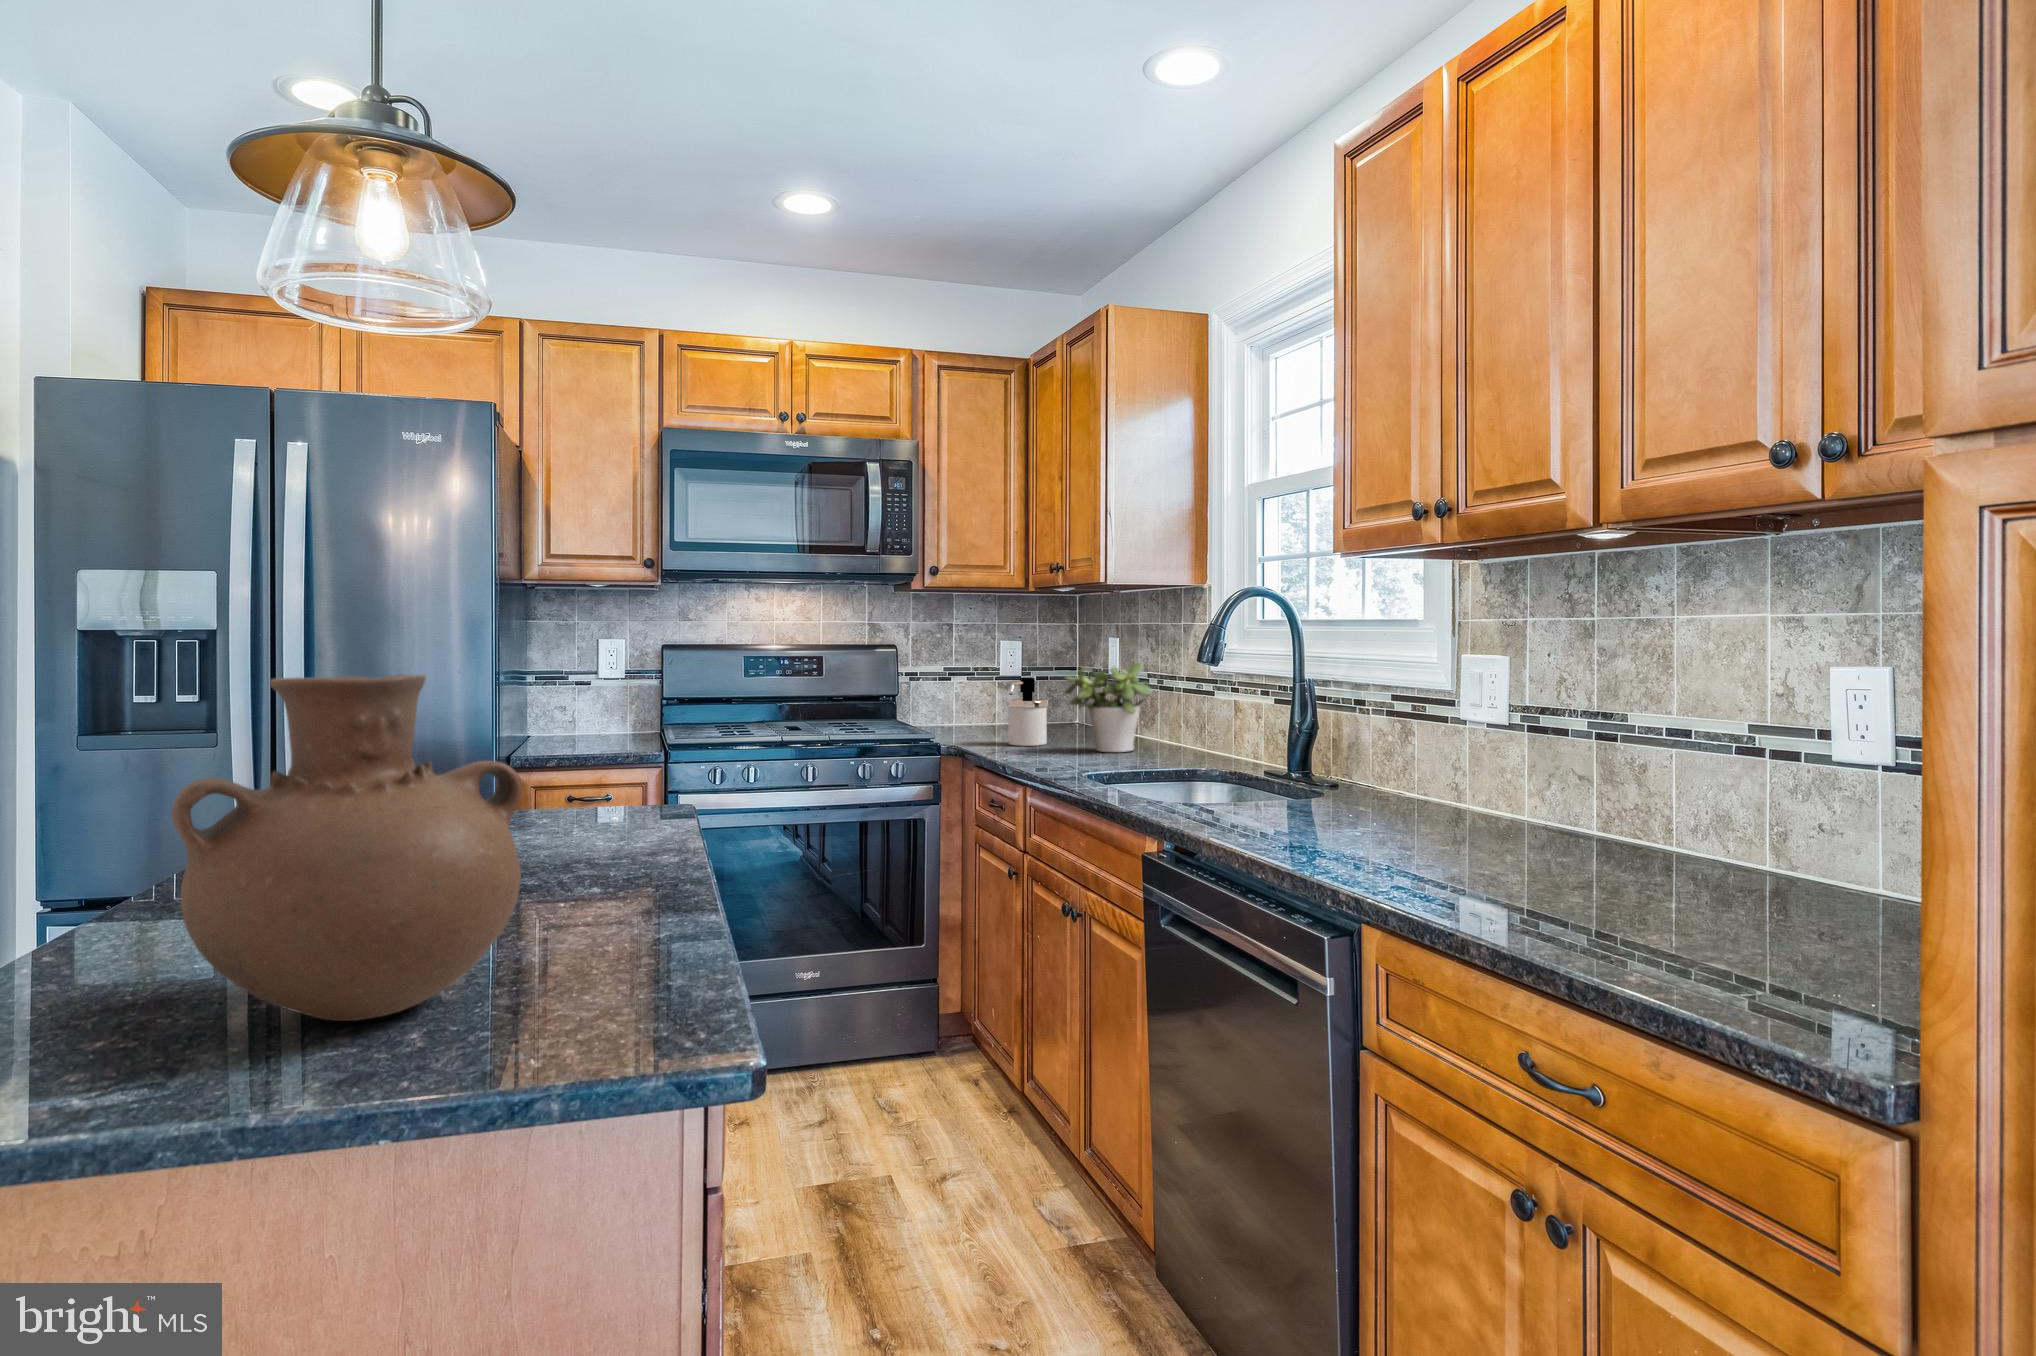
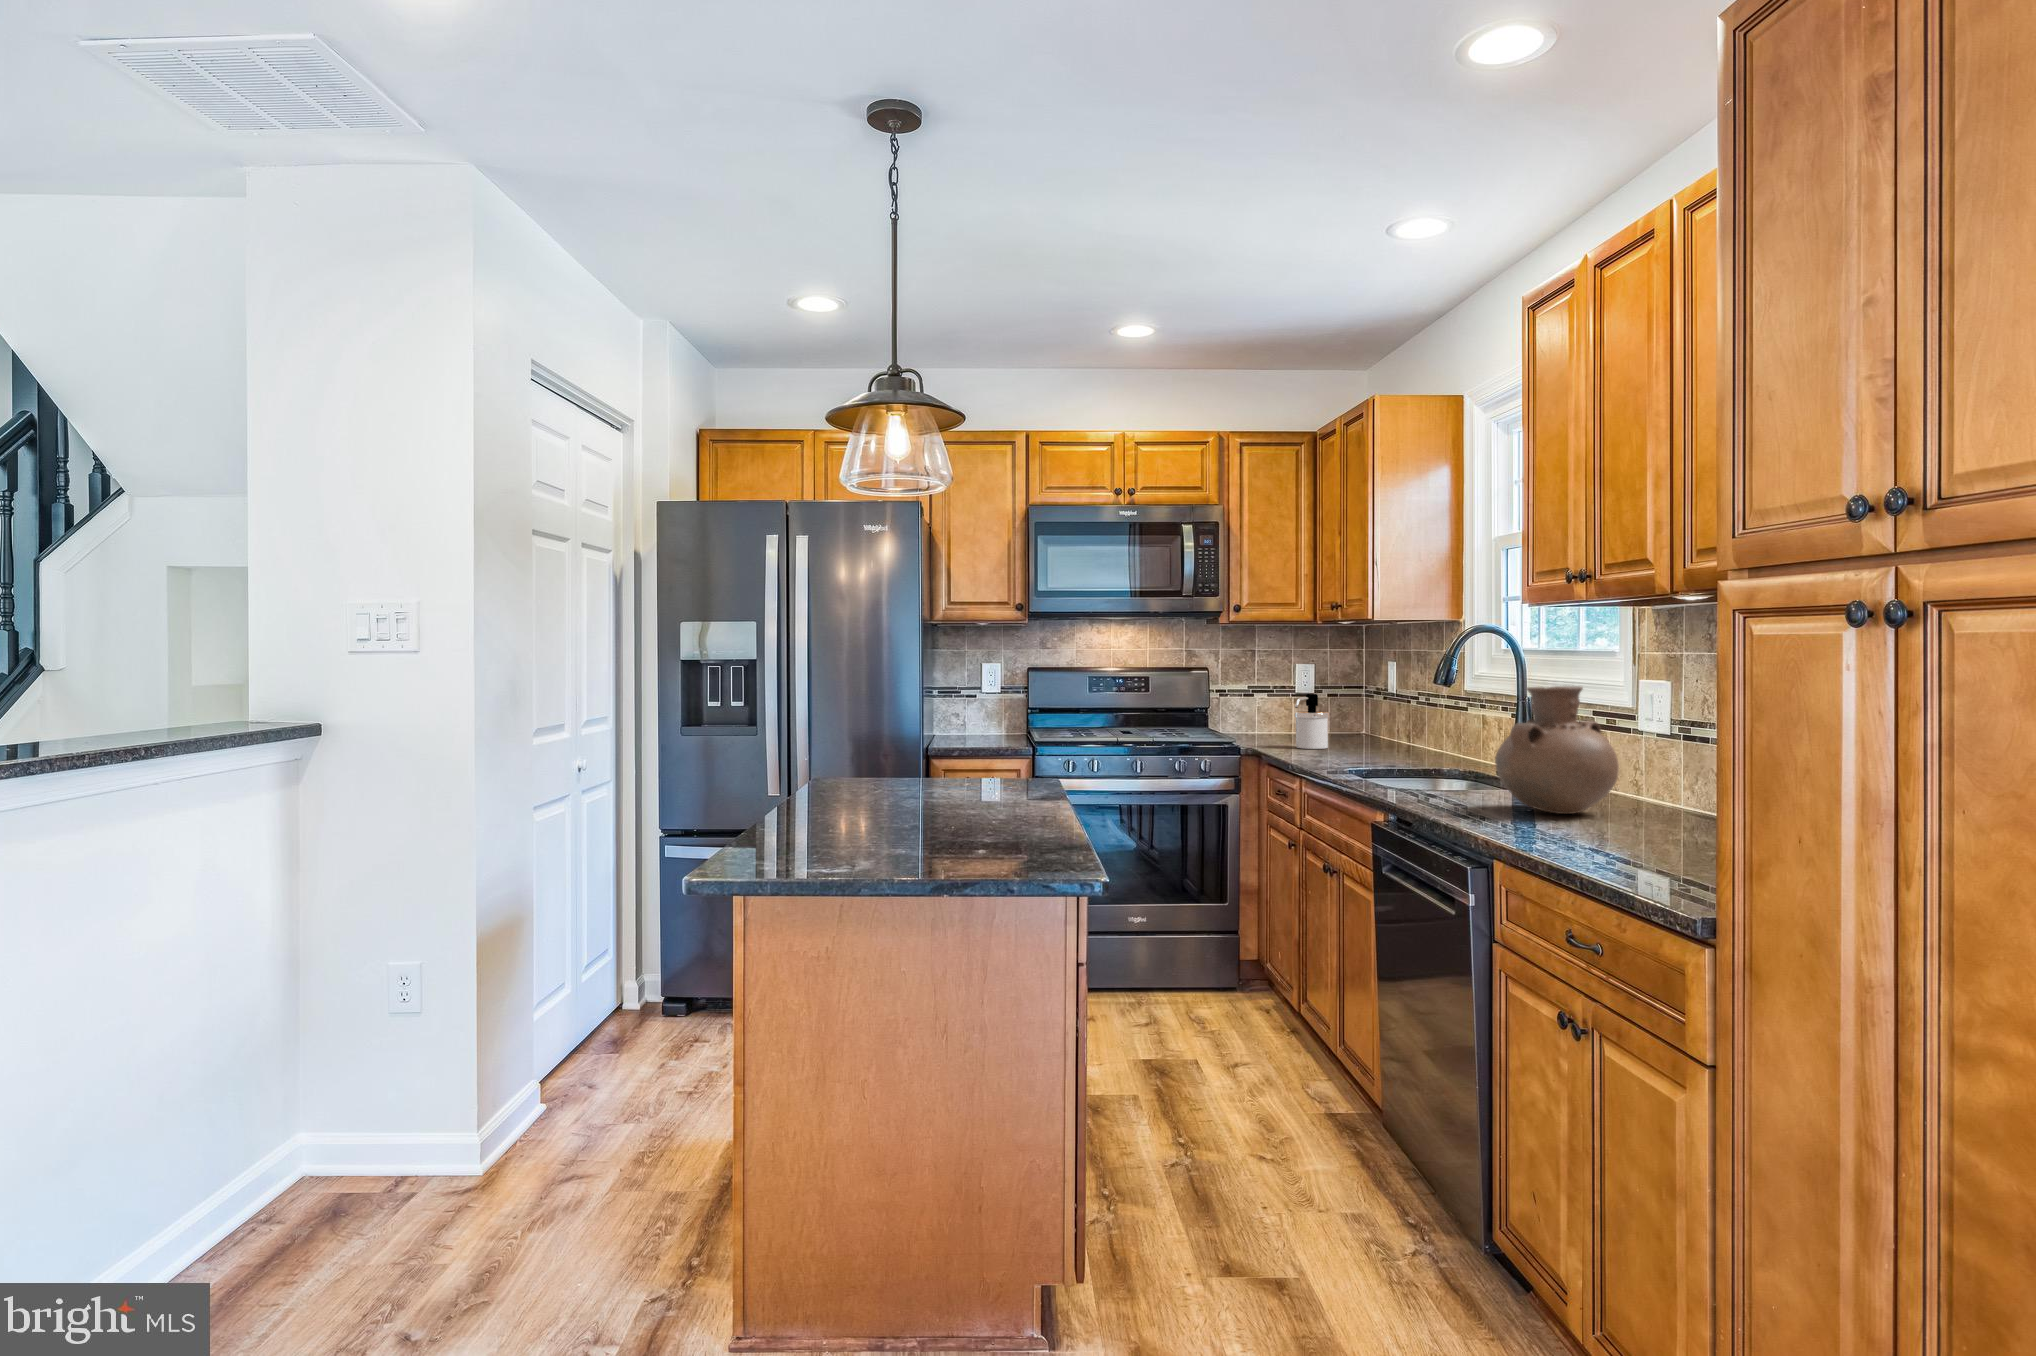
potted plant: present [1065,662,1153,752] -> none [1338,682,1414,755]
vase: present [171,674,521,1021] -> present [1495,686,1619,814]

